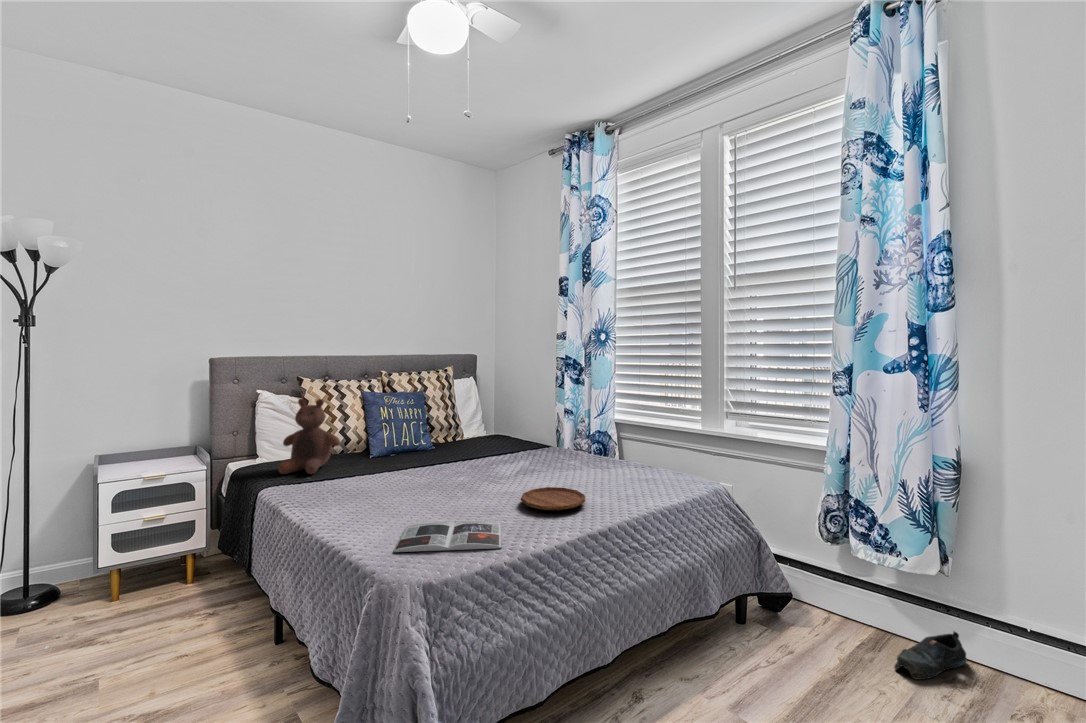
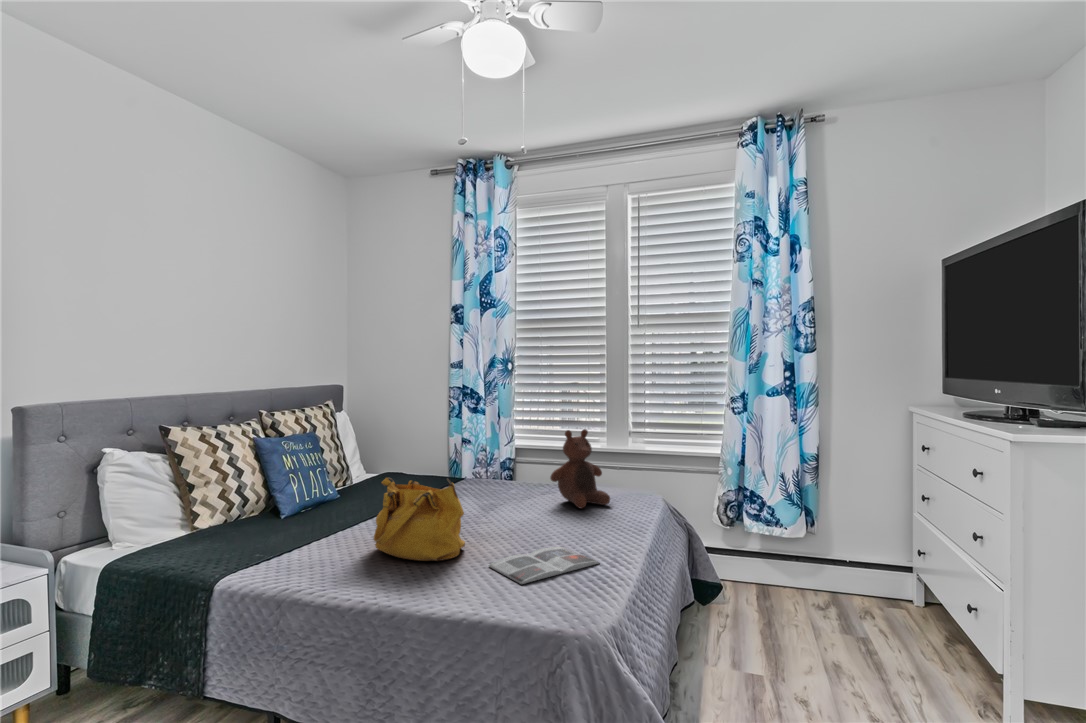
stuffed bear: present [278,399,340,474] -> present [550,429,610,508]
handbag: none [338,432,428,514] -> present [374,478,465,561]
tray: present [521,487,585,510] -> none [543,512,603,531]
shoe: present [894,631,967,680] -> none [792,574,824,611]

